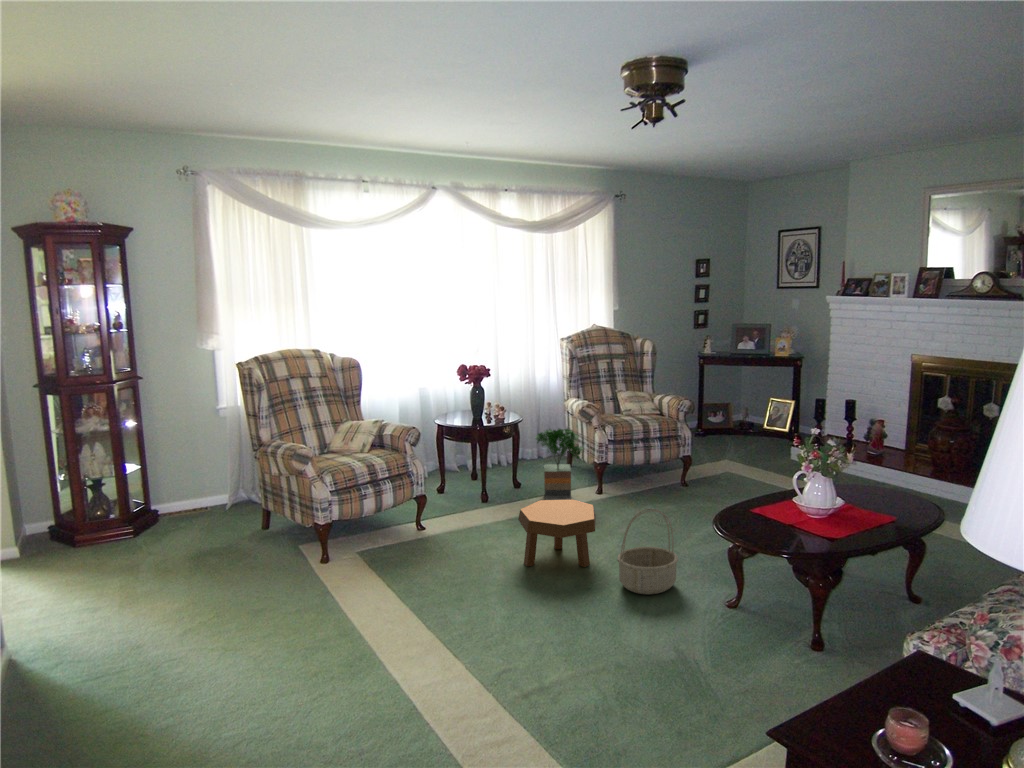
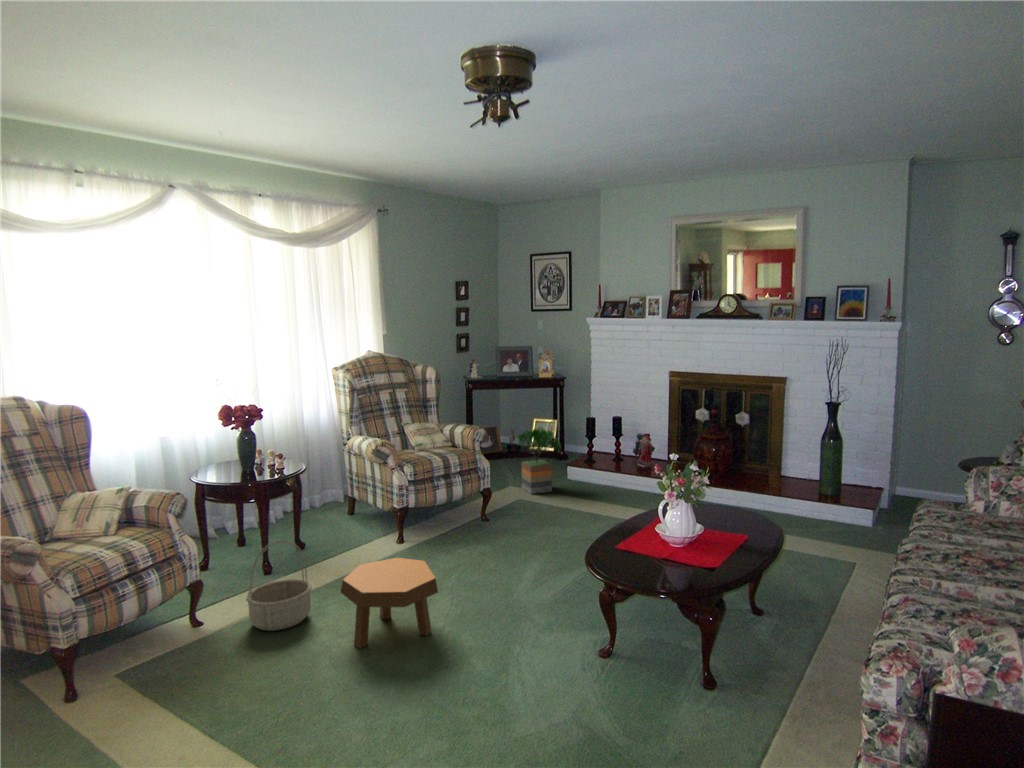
potted tree: present [536,429,582,500] -> present [517,429,561,494]
basket: present [617,508,678,594] -> present [246,540,312,631]

